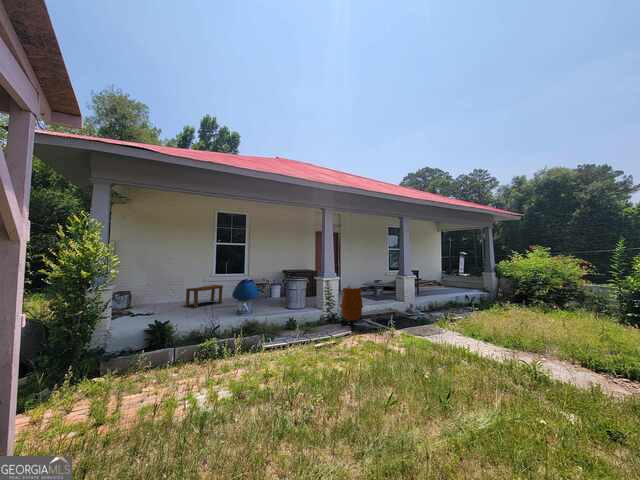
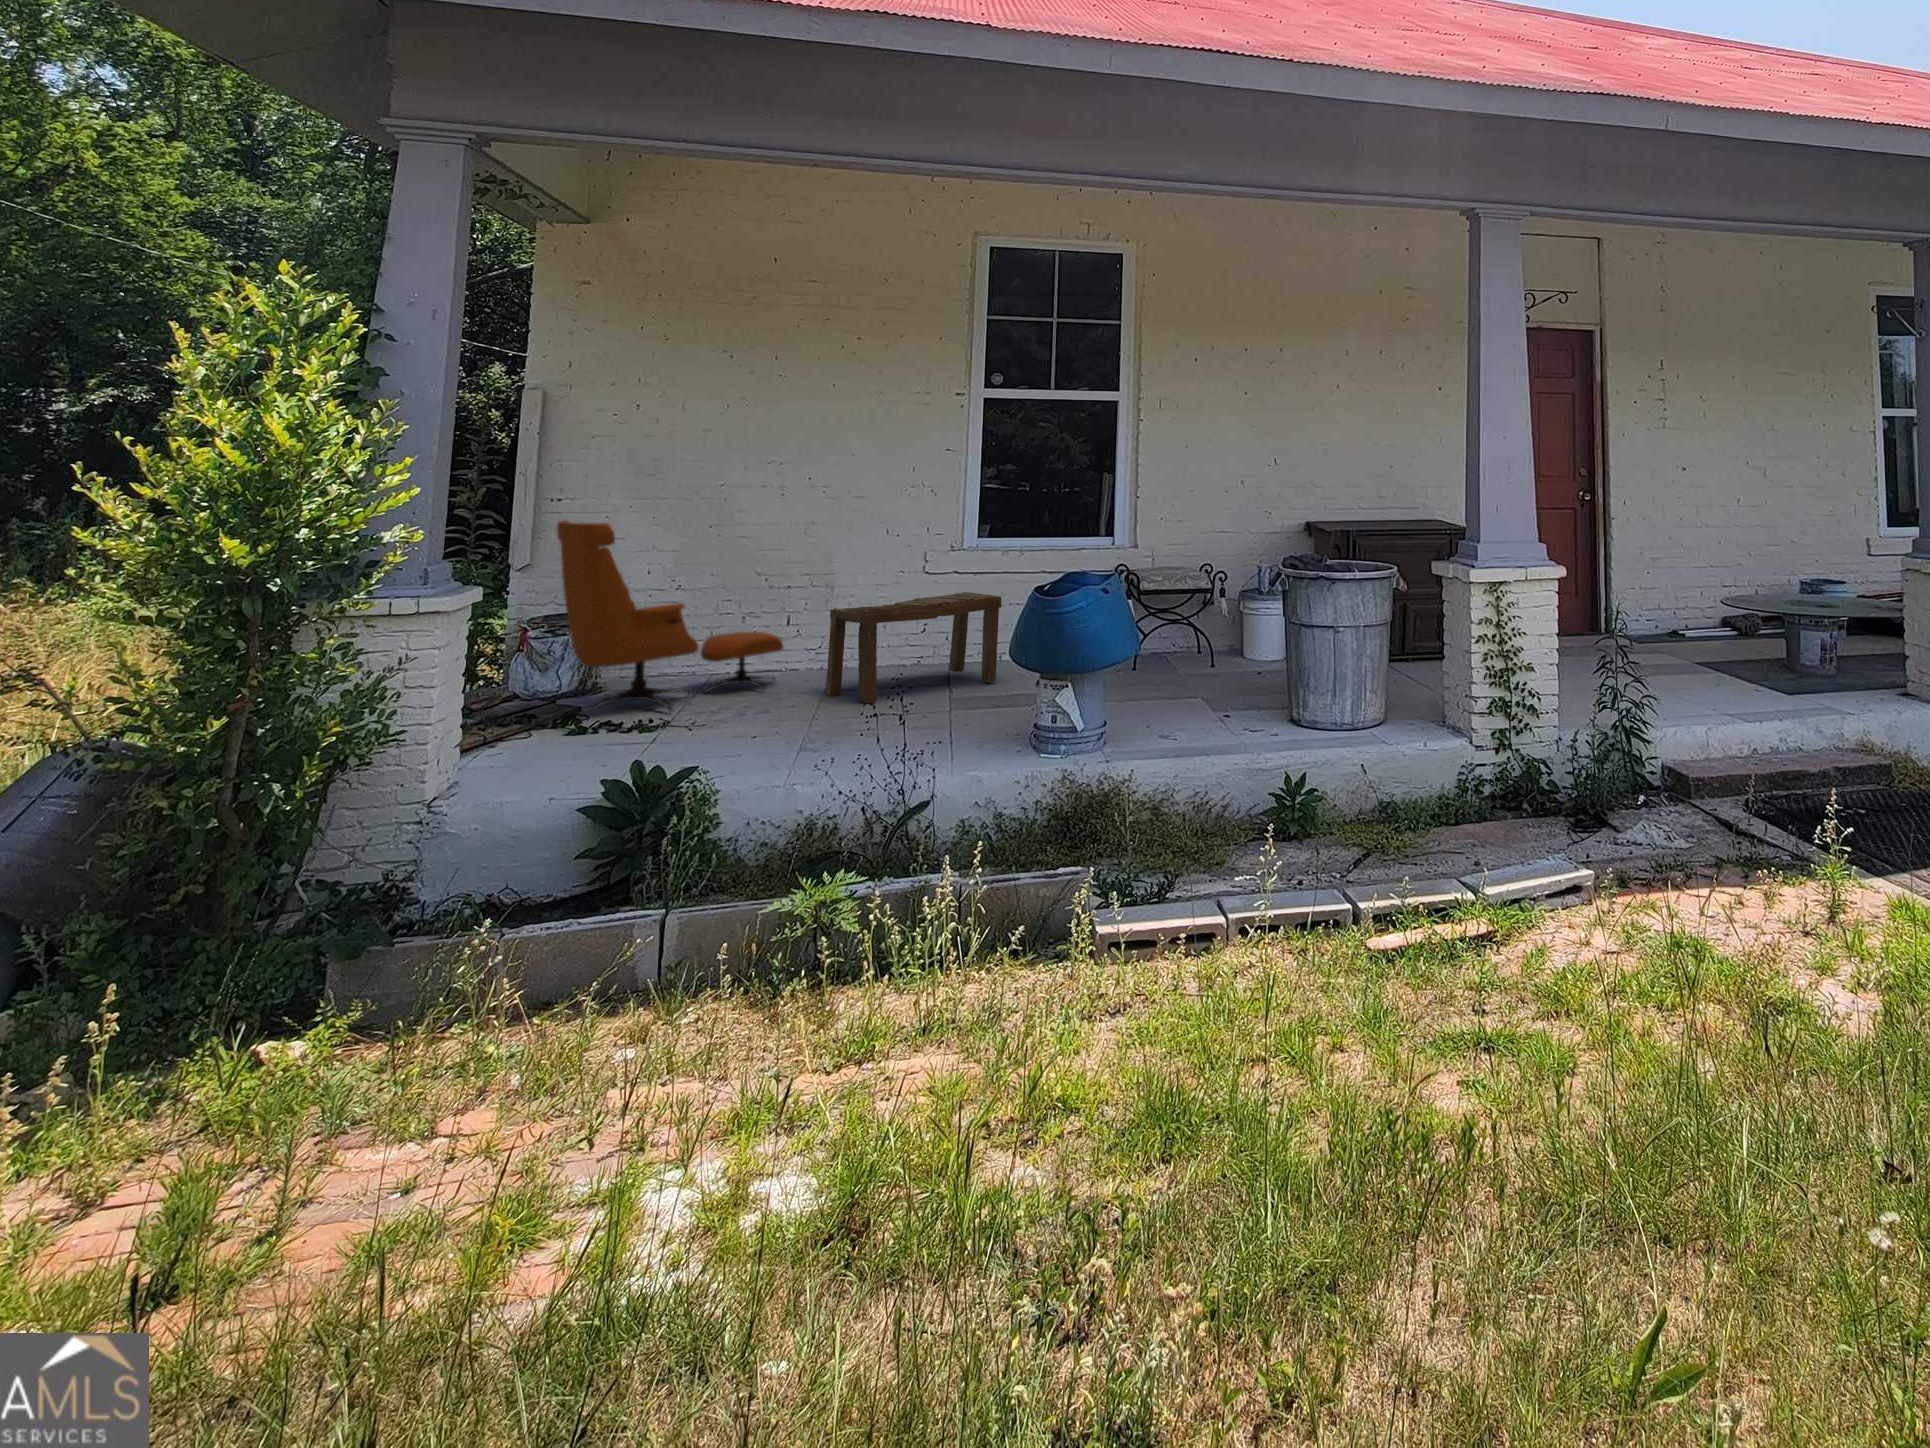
lounge chair: present [339,288,363,331] -> present [557,521,783,716]

